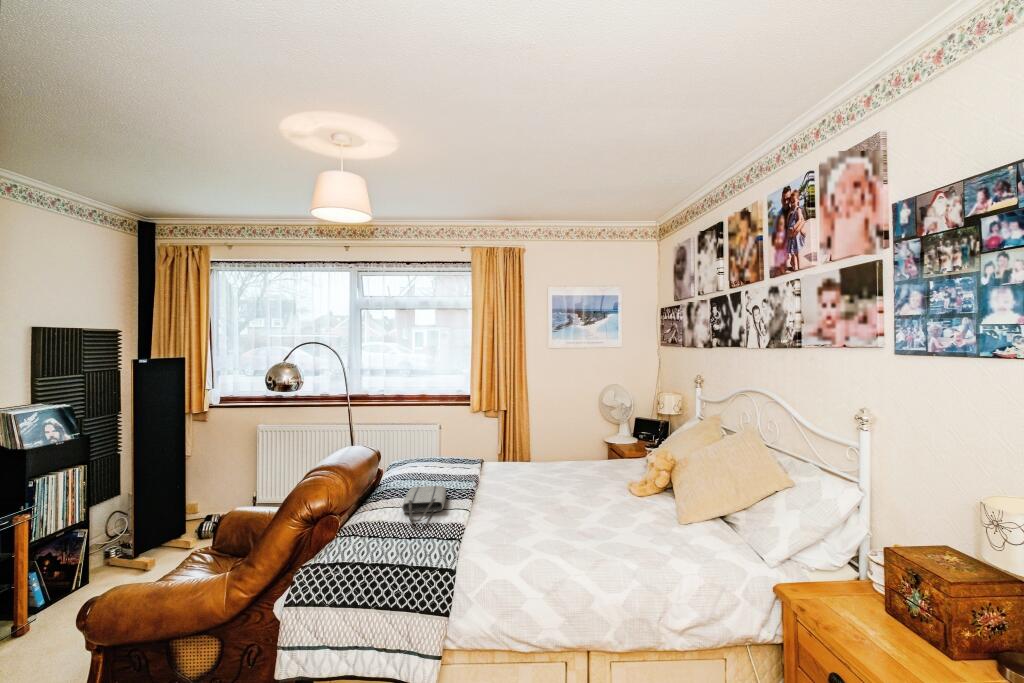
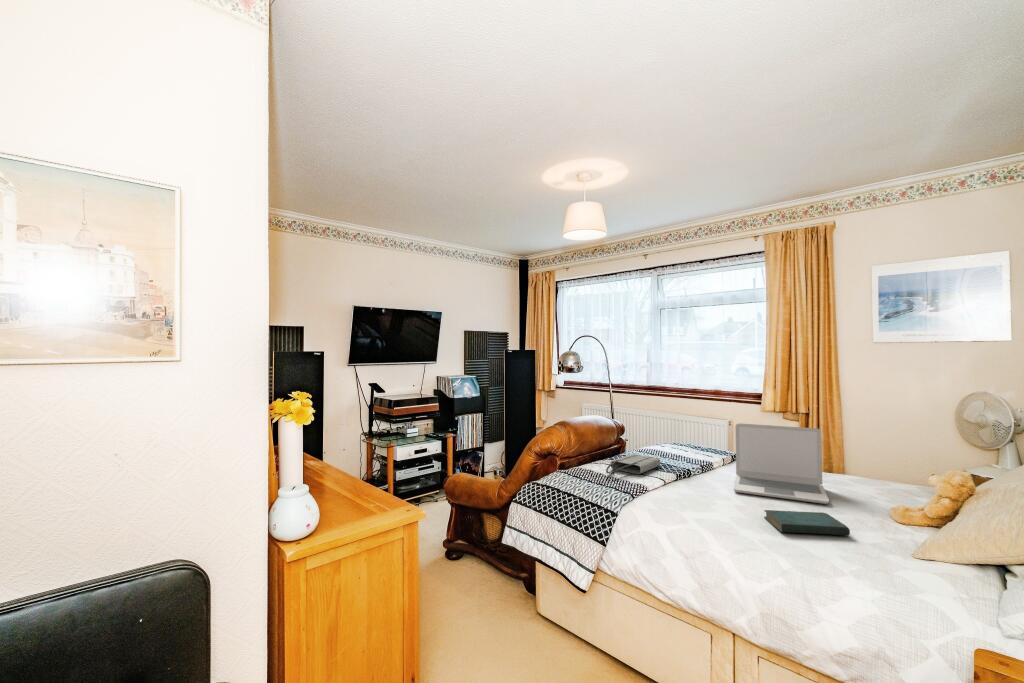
laptop: none [505,429,591,503] -> present [734,423,829,504]
book: none [573,505,636,535] -> present [764,510,850,536]

